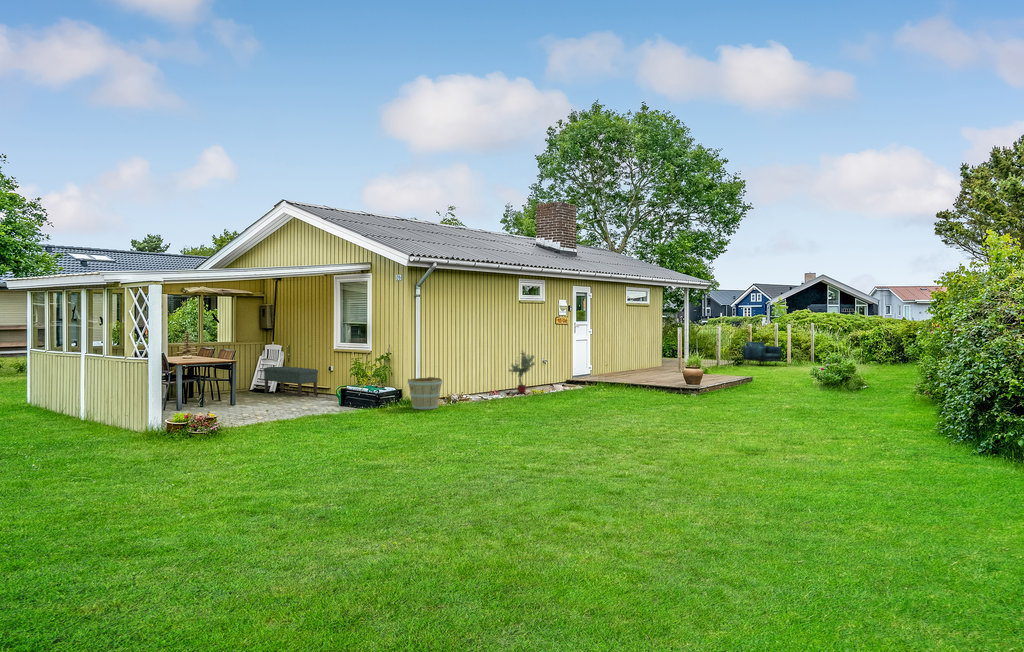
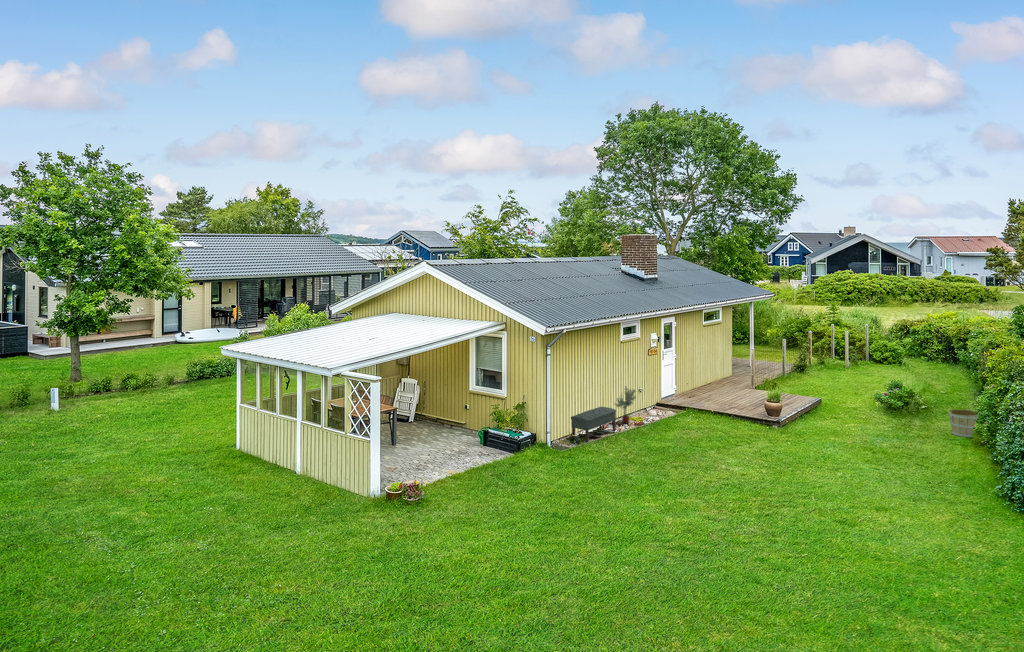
armchair: present [743,341,781,366] -> none [802,342,839,366]
bench: present [263,366,318,397] -> present [571,407,616,442]
wooden bucket: present [408,377,443,410] -> present [948,409,978,438]

